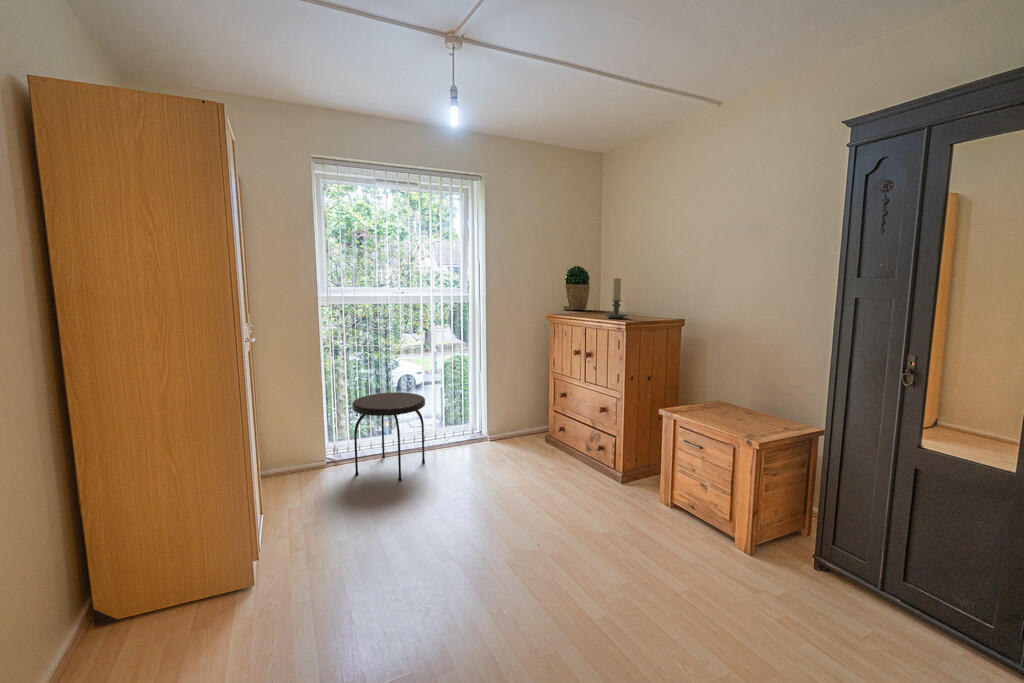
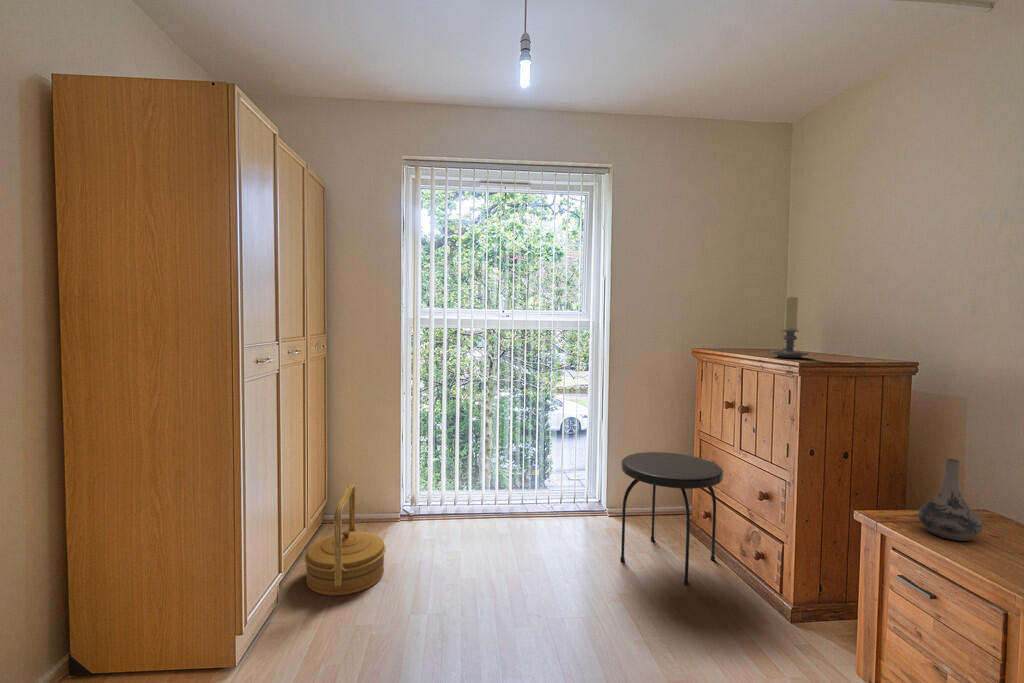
potted plant: present [563,266,590,310] -> none [717,284,763,346]
decorative vase: none [691,373,720,416] -> present [918,458,983,541]
side table: present [352,392,425,481] -> present [620,452,723,585]
woven basket: none [266,439,336,529] -> present [304,484,386,596]

